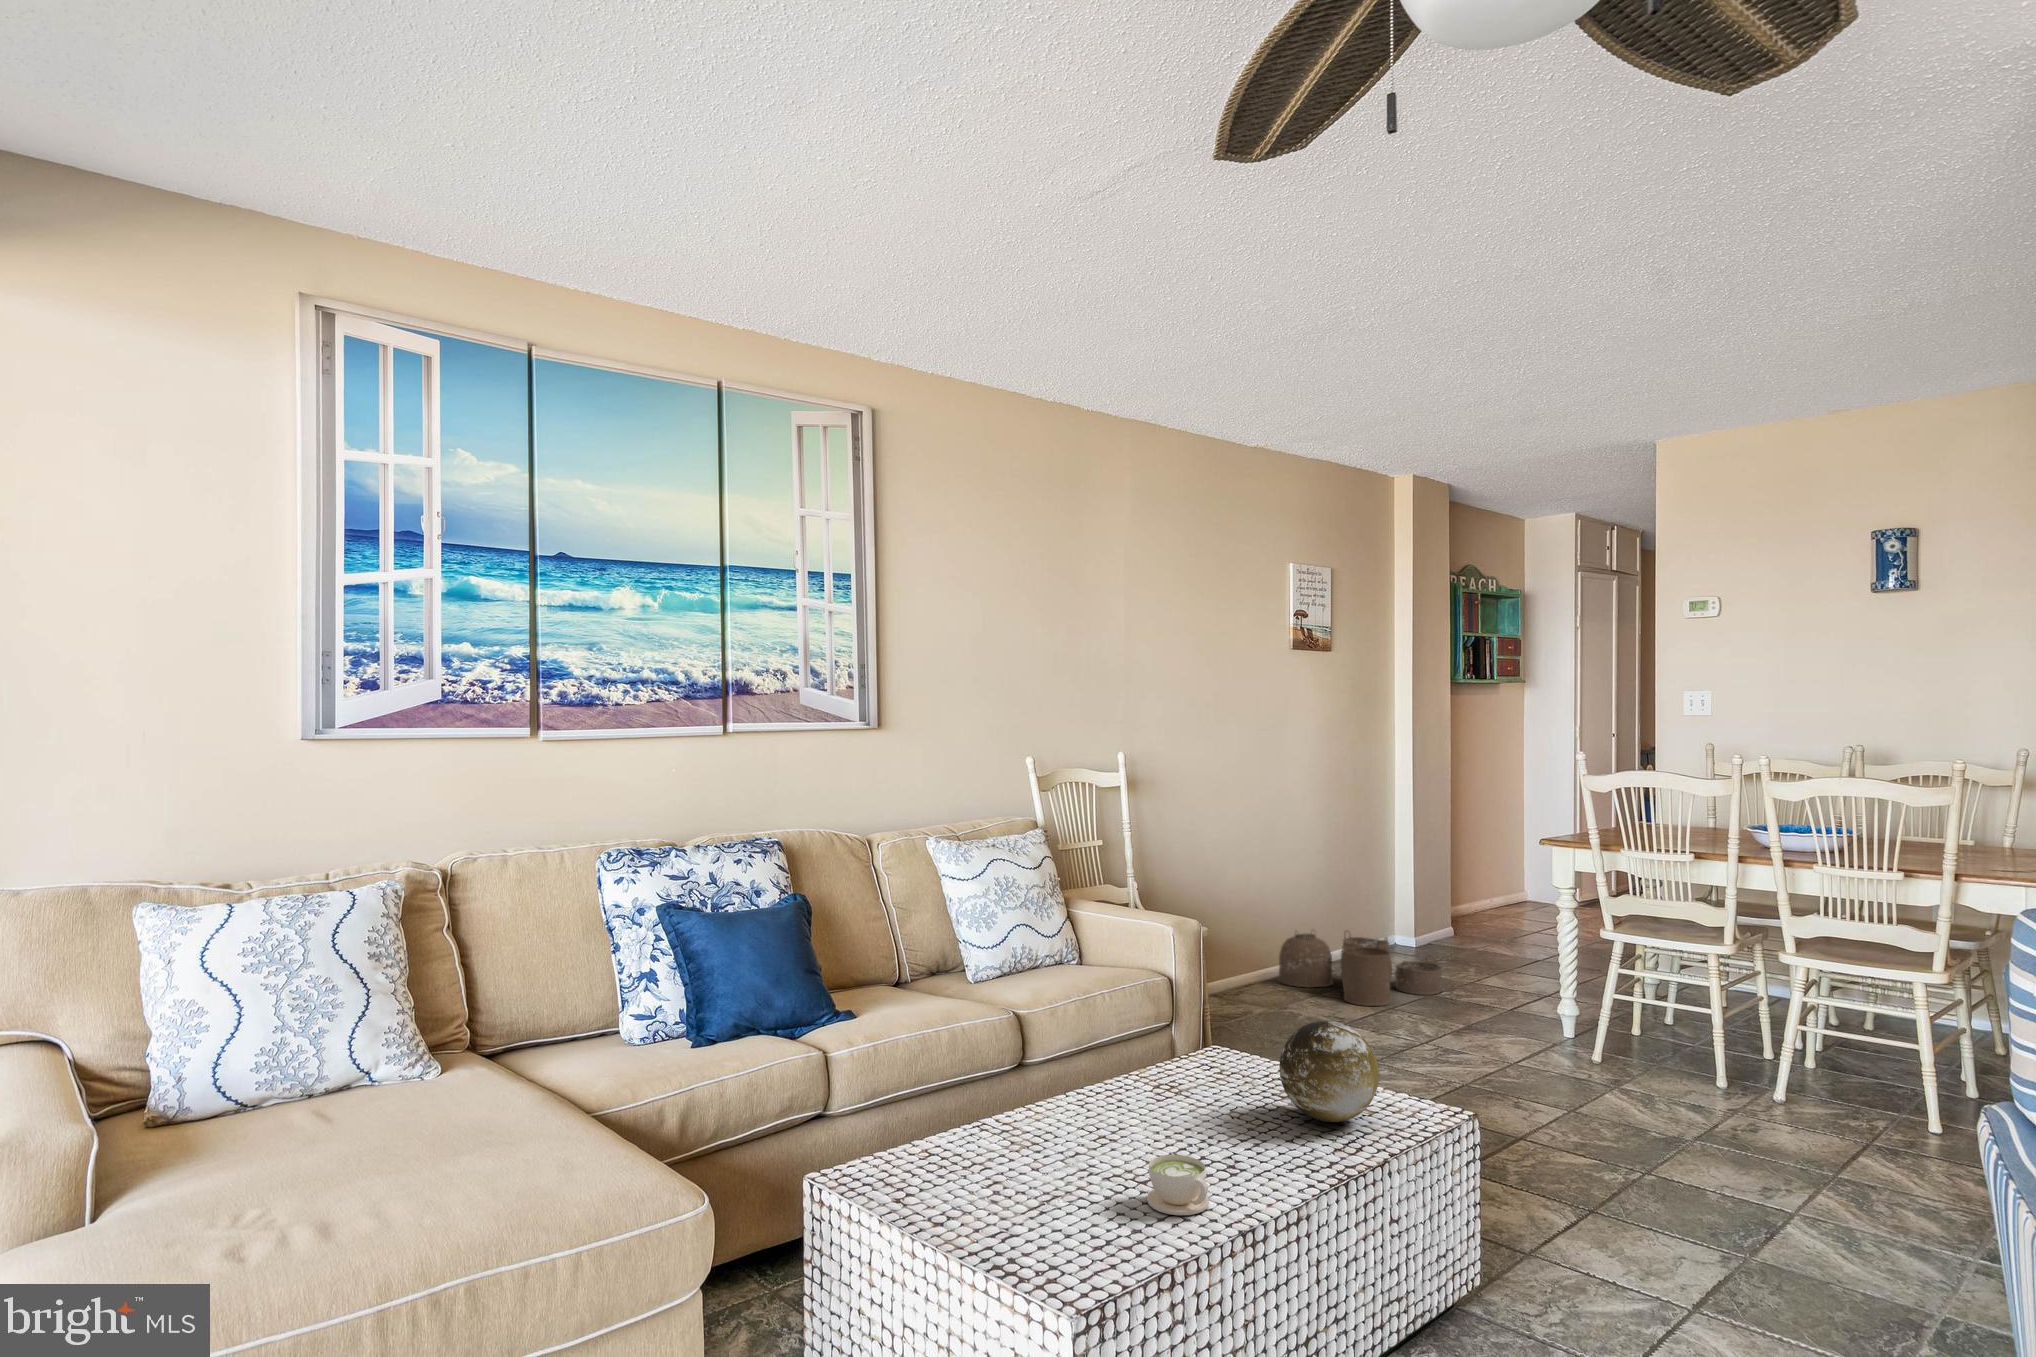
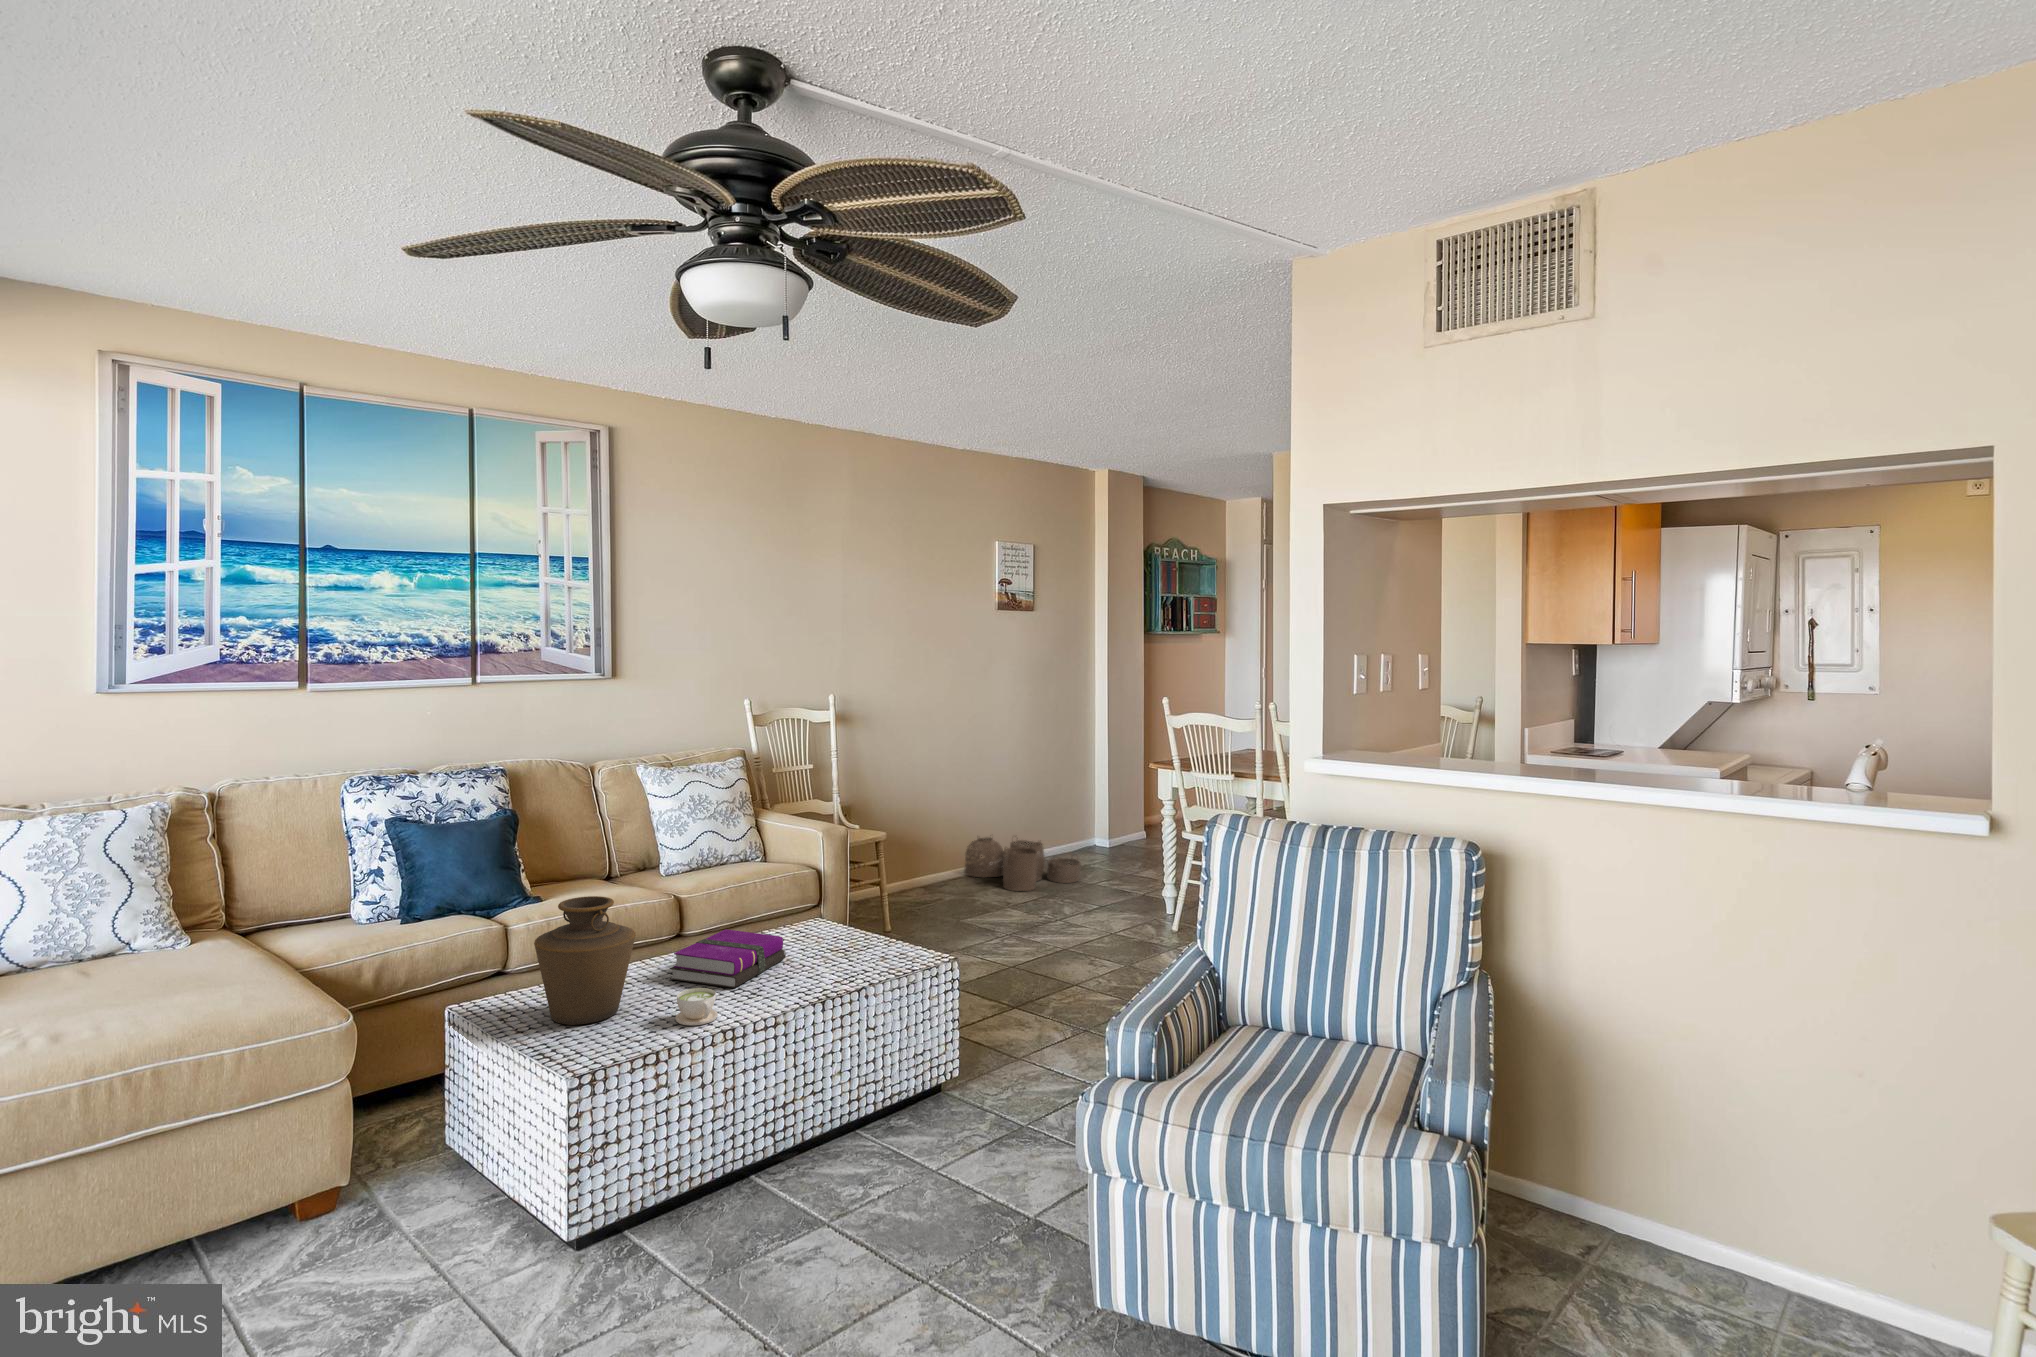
vase: none [937,1013,1076,1210] -> present [534,896,636,1025]
decorative orb: present [1279,1021,1379,1122] -> none [815,901,880,968]
hardback book: none [1088,1061,1229,1153] -> present [670,929,786,988]

